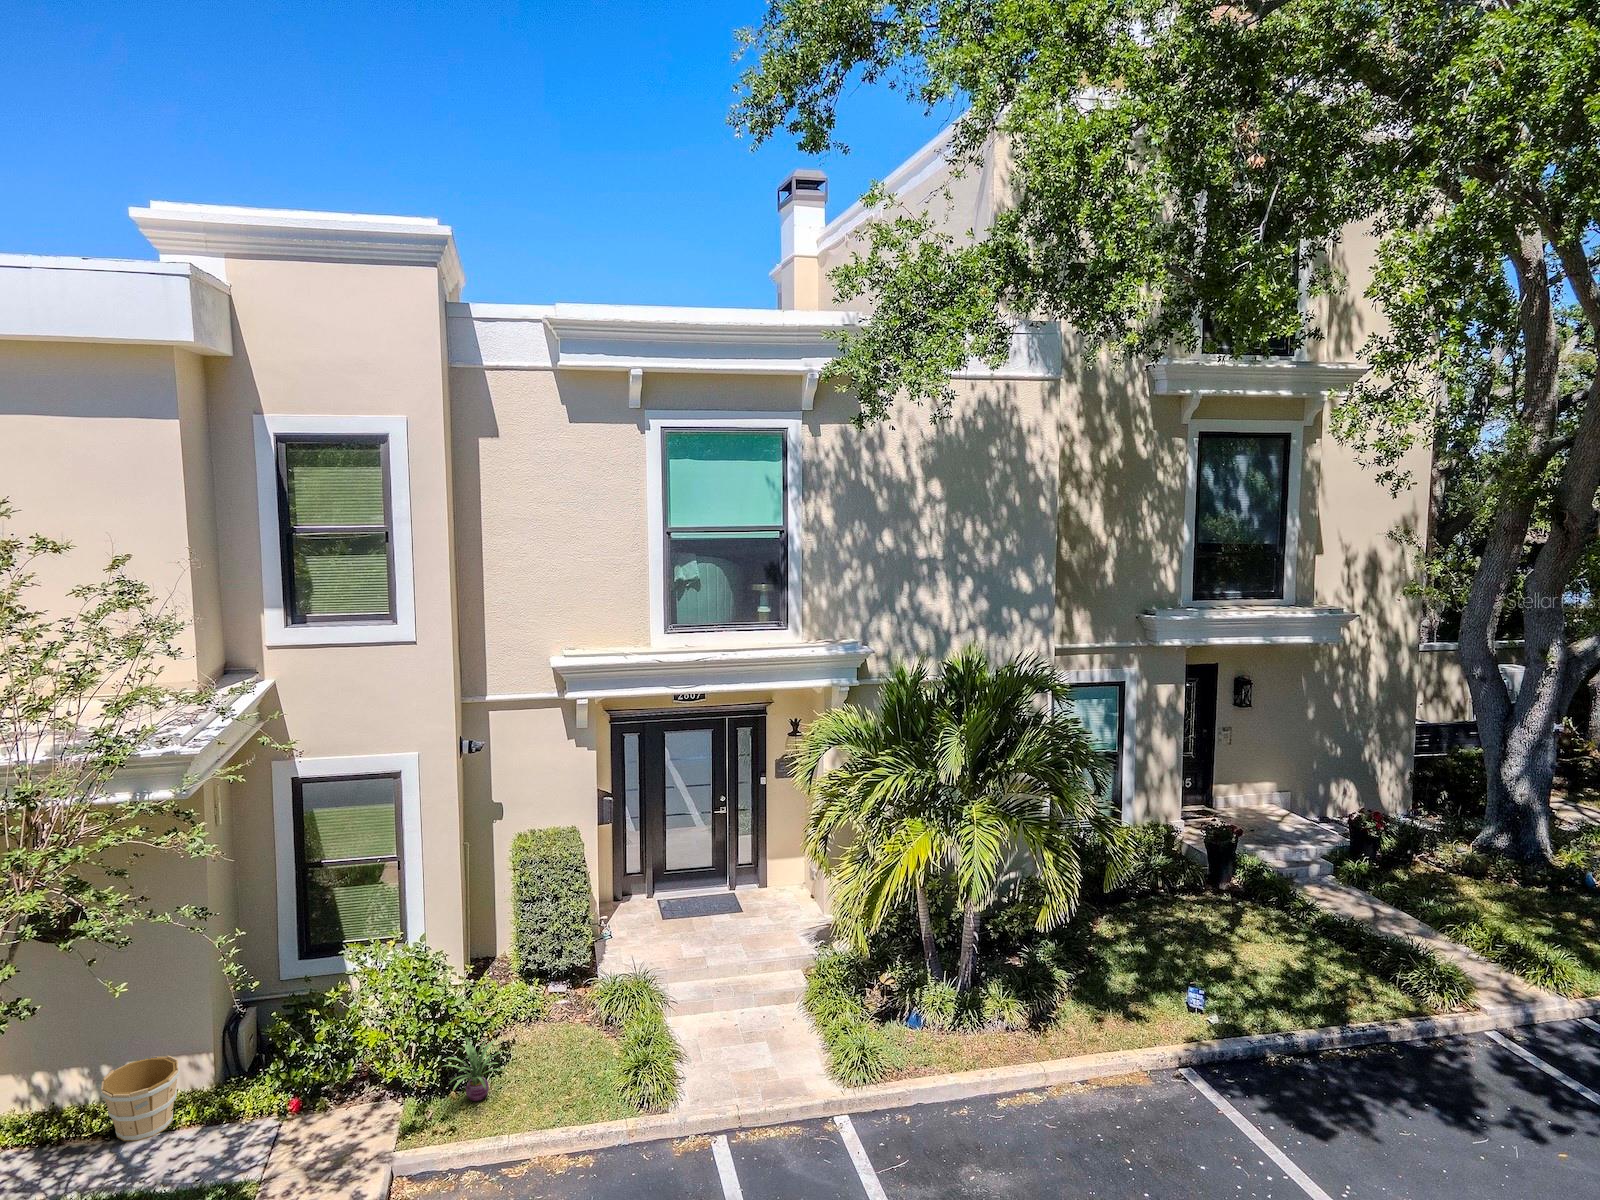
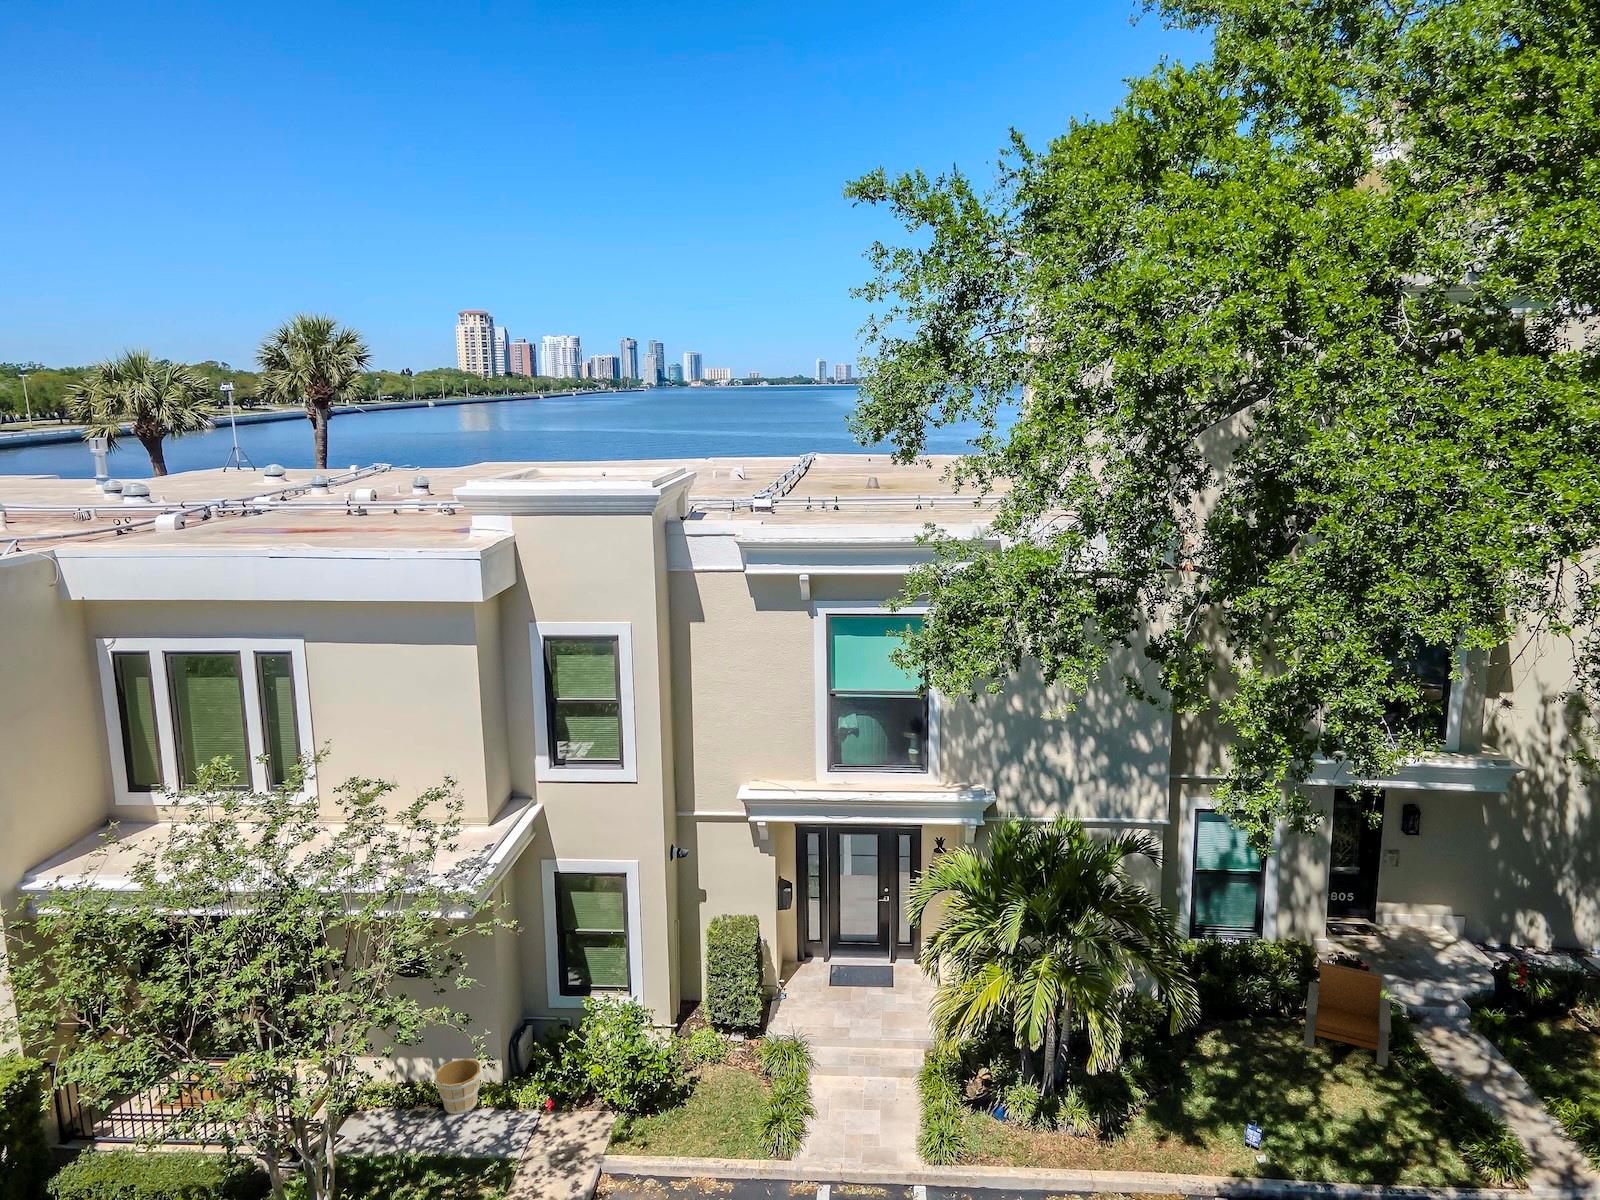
lounge chair: none [1187,823,1287,920] -> present [1304,962,1391,1067]
decorative plant: present [444,1037,507,1101] -> none [643,1078,686,1125]

